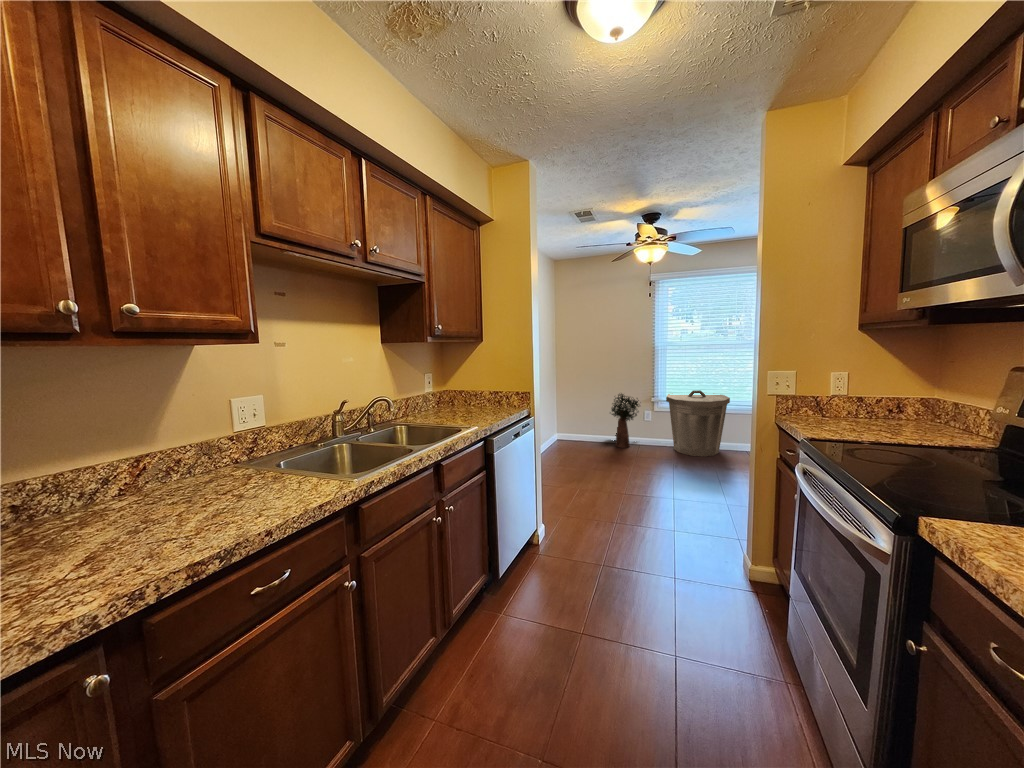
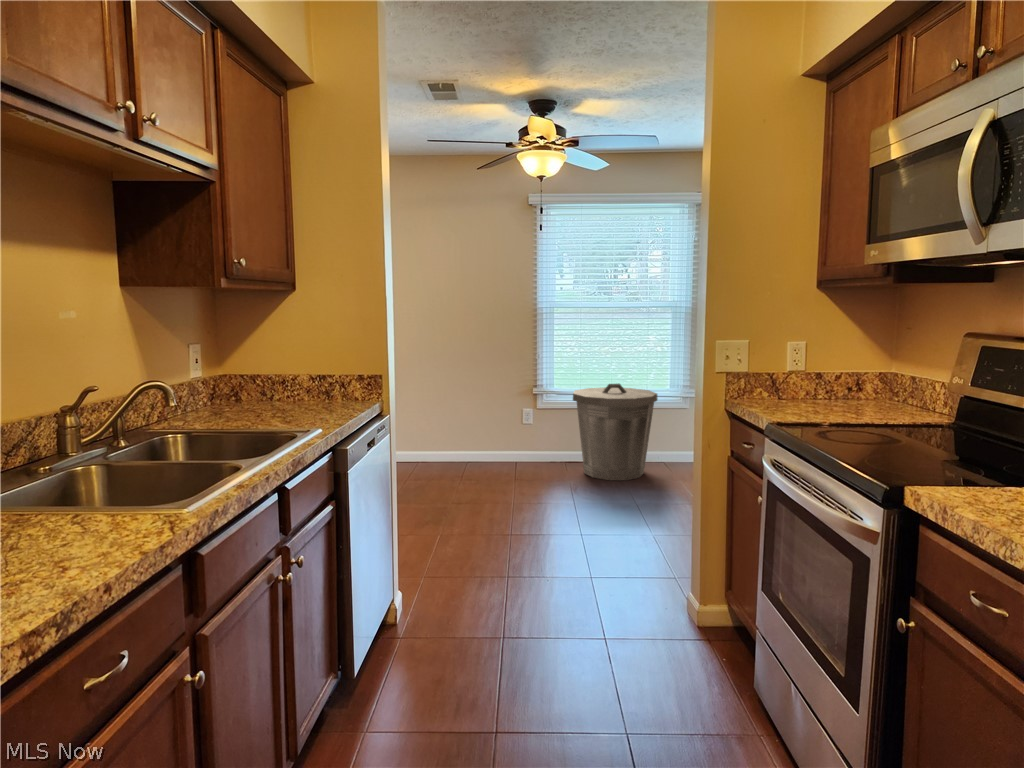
potted plant: present [611,394,639,448] -> none [480,389,536,475]

